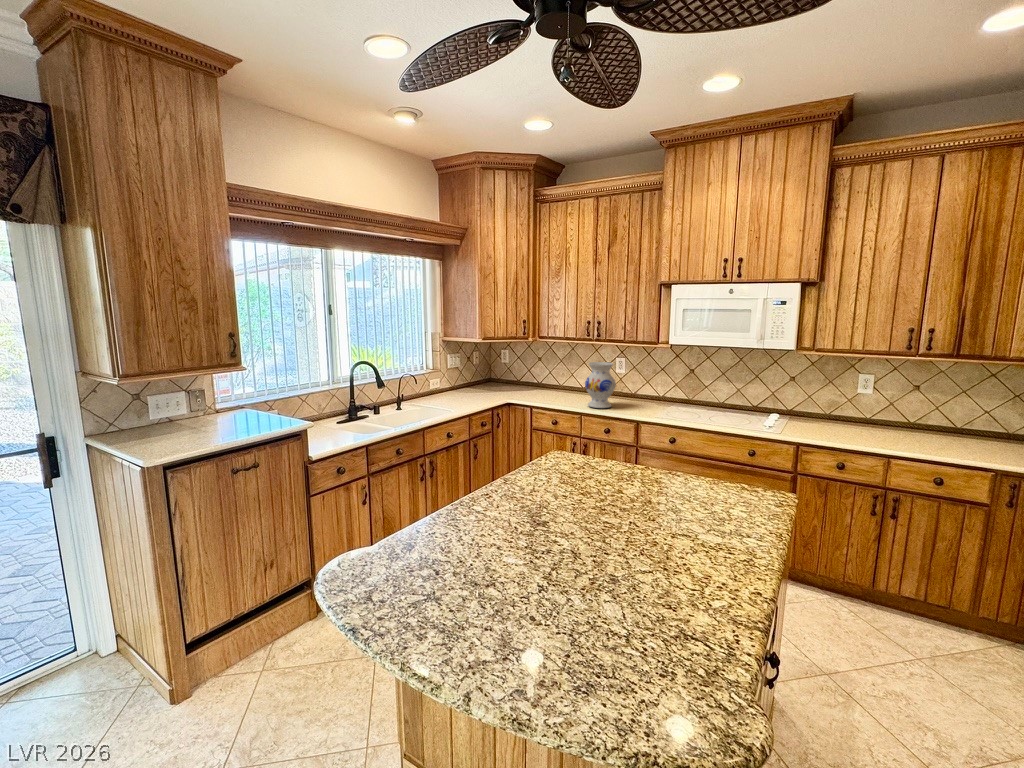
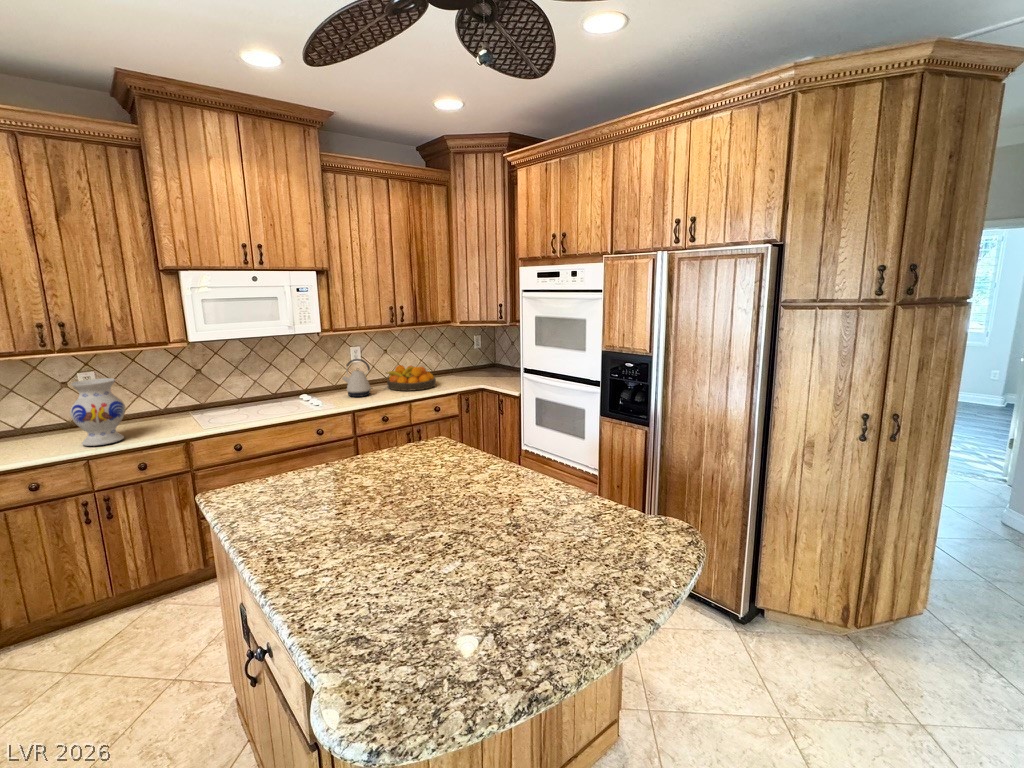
kettle: none [820,386,860,433] -> present [342,359,373,397]
fruit bowl: none [893,408,982,450] -> present [386,365,436,391]

